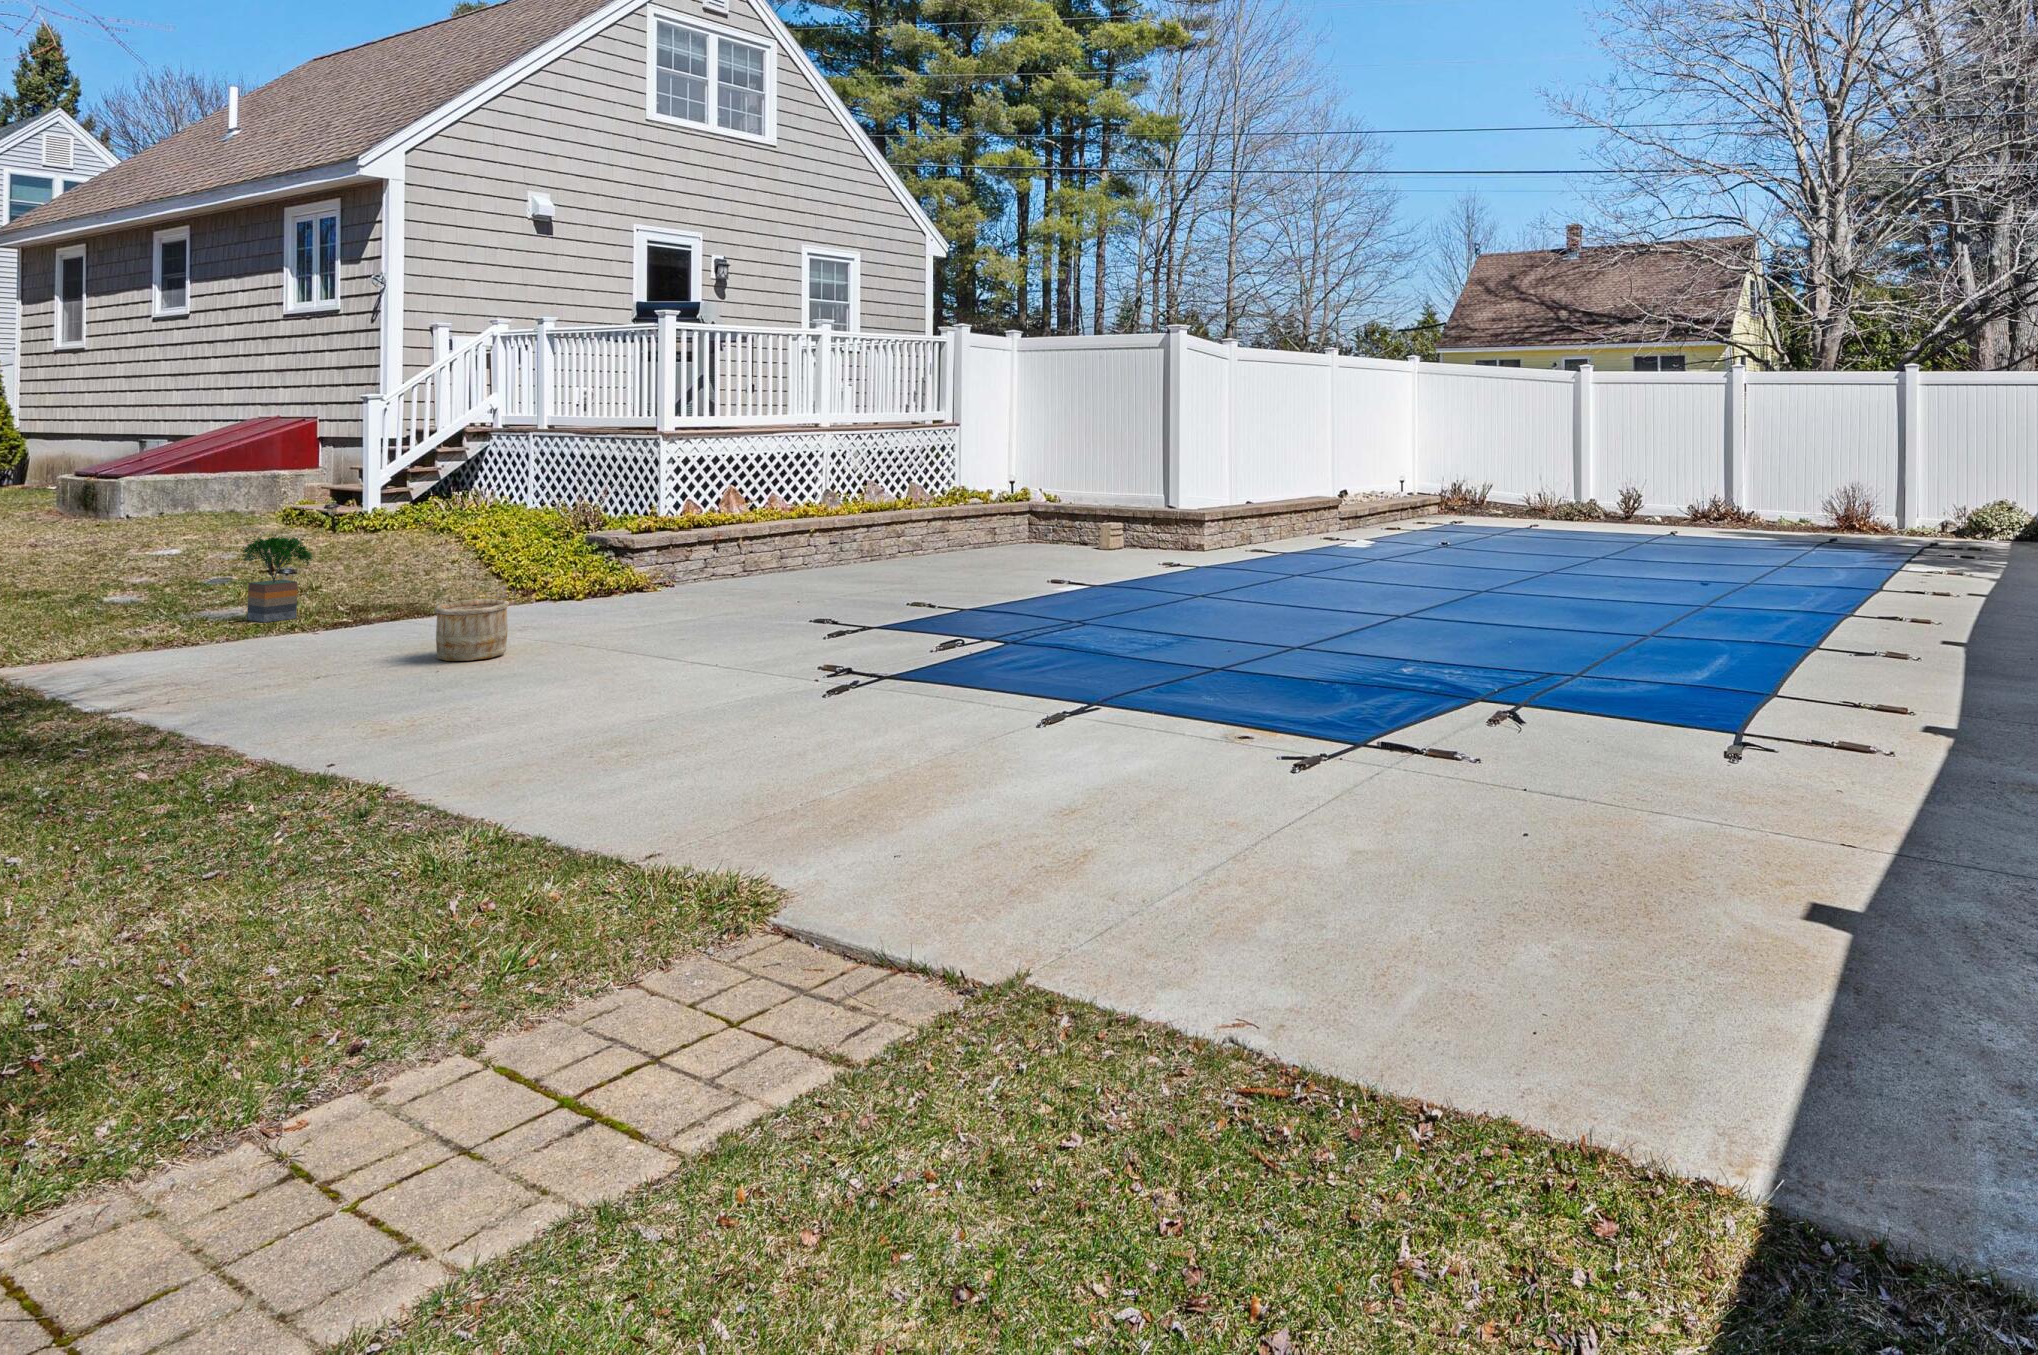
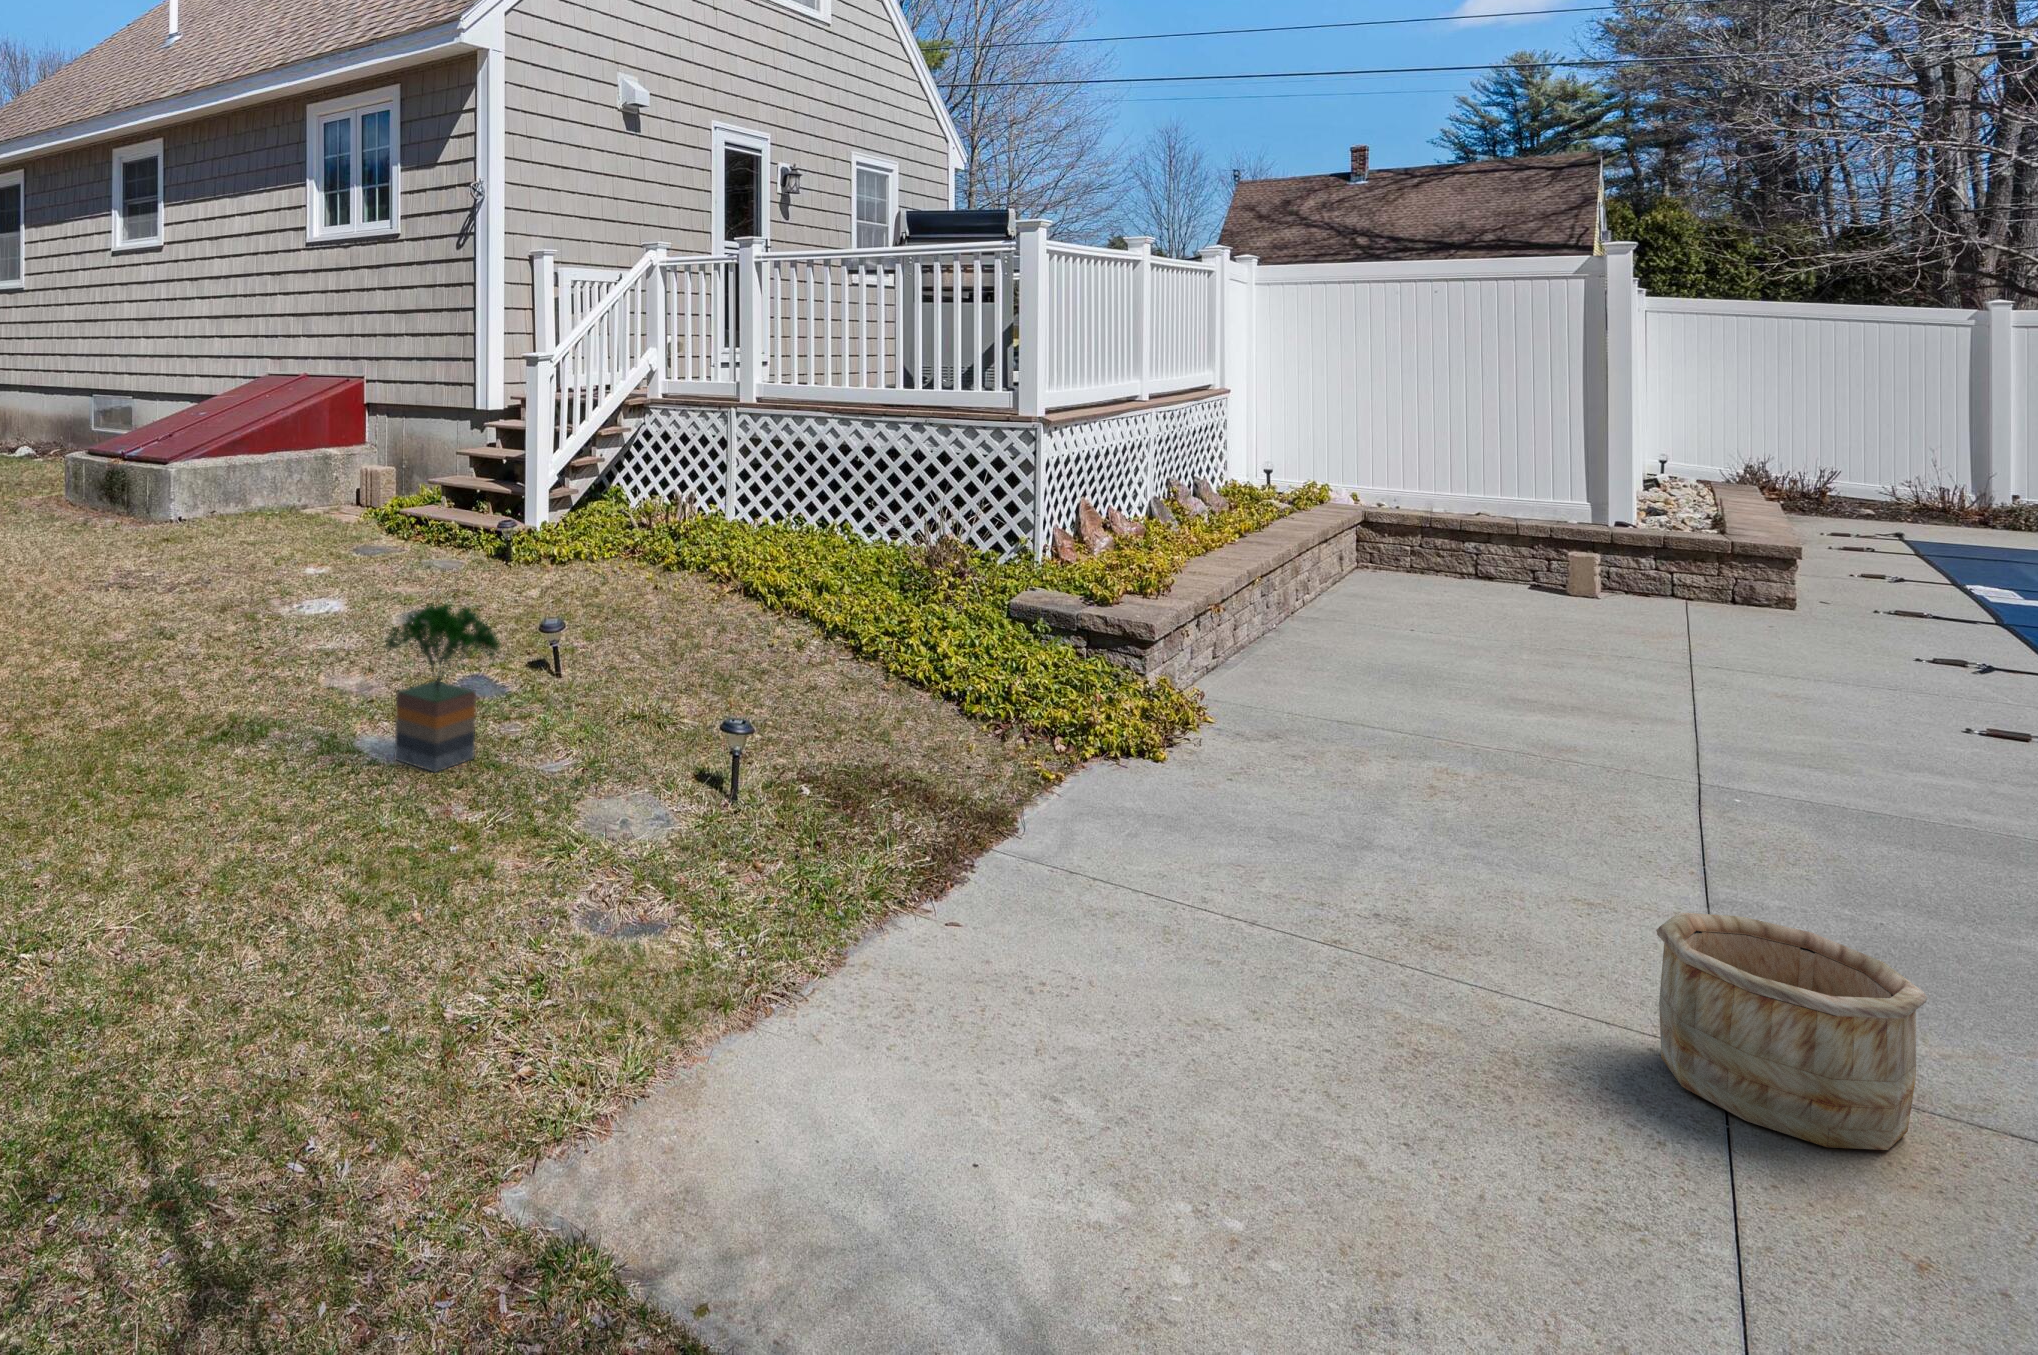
potted tree: present [243,537,313,622] -> present [385,605,500,772]

